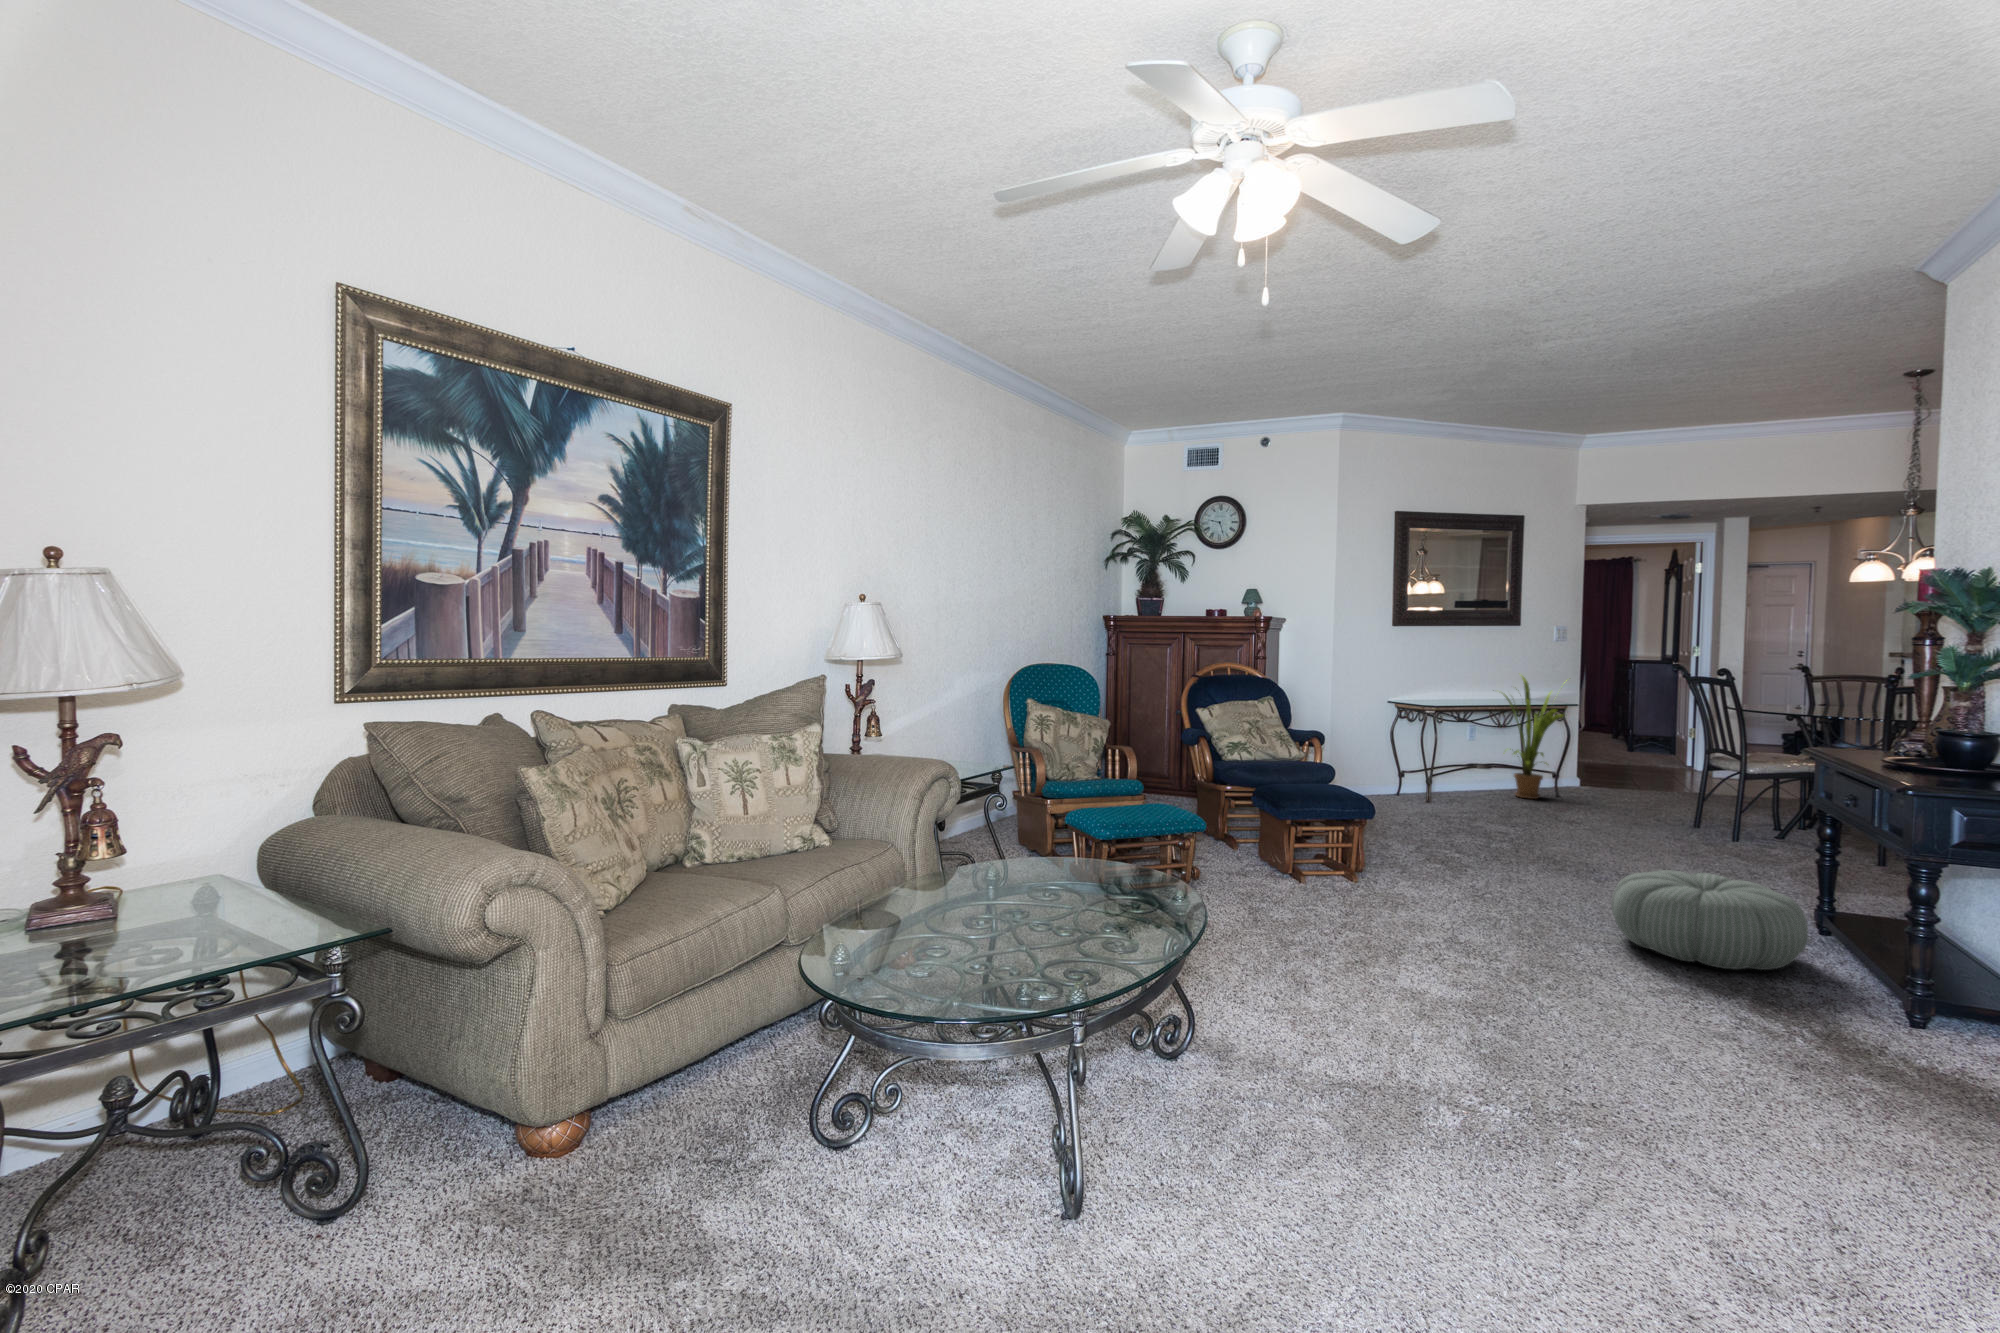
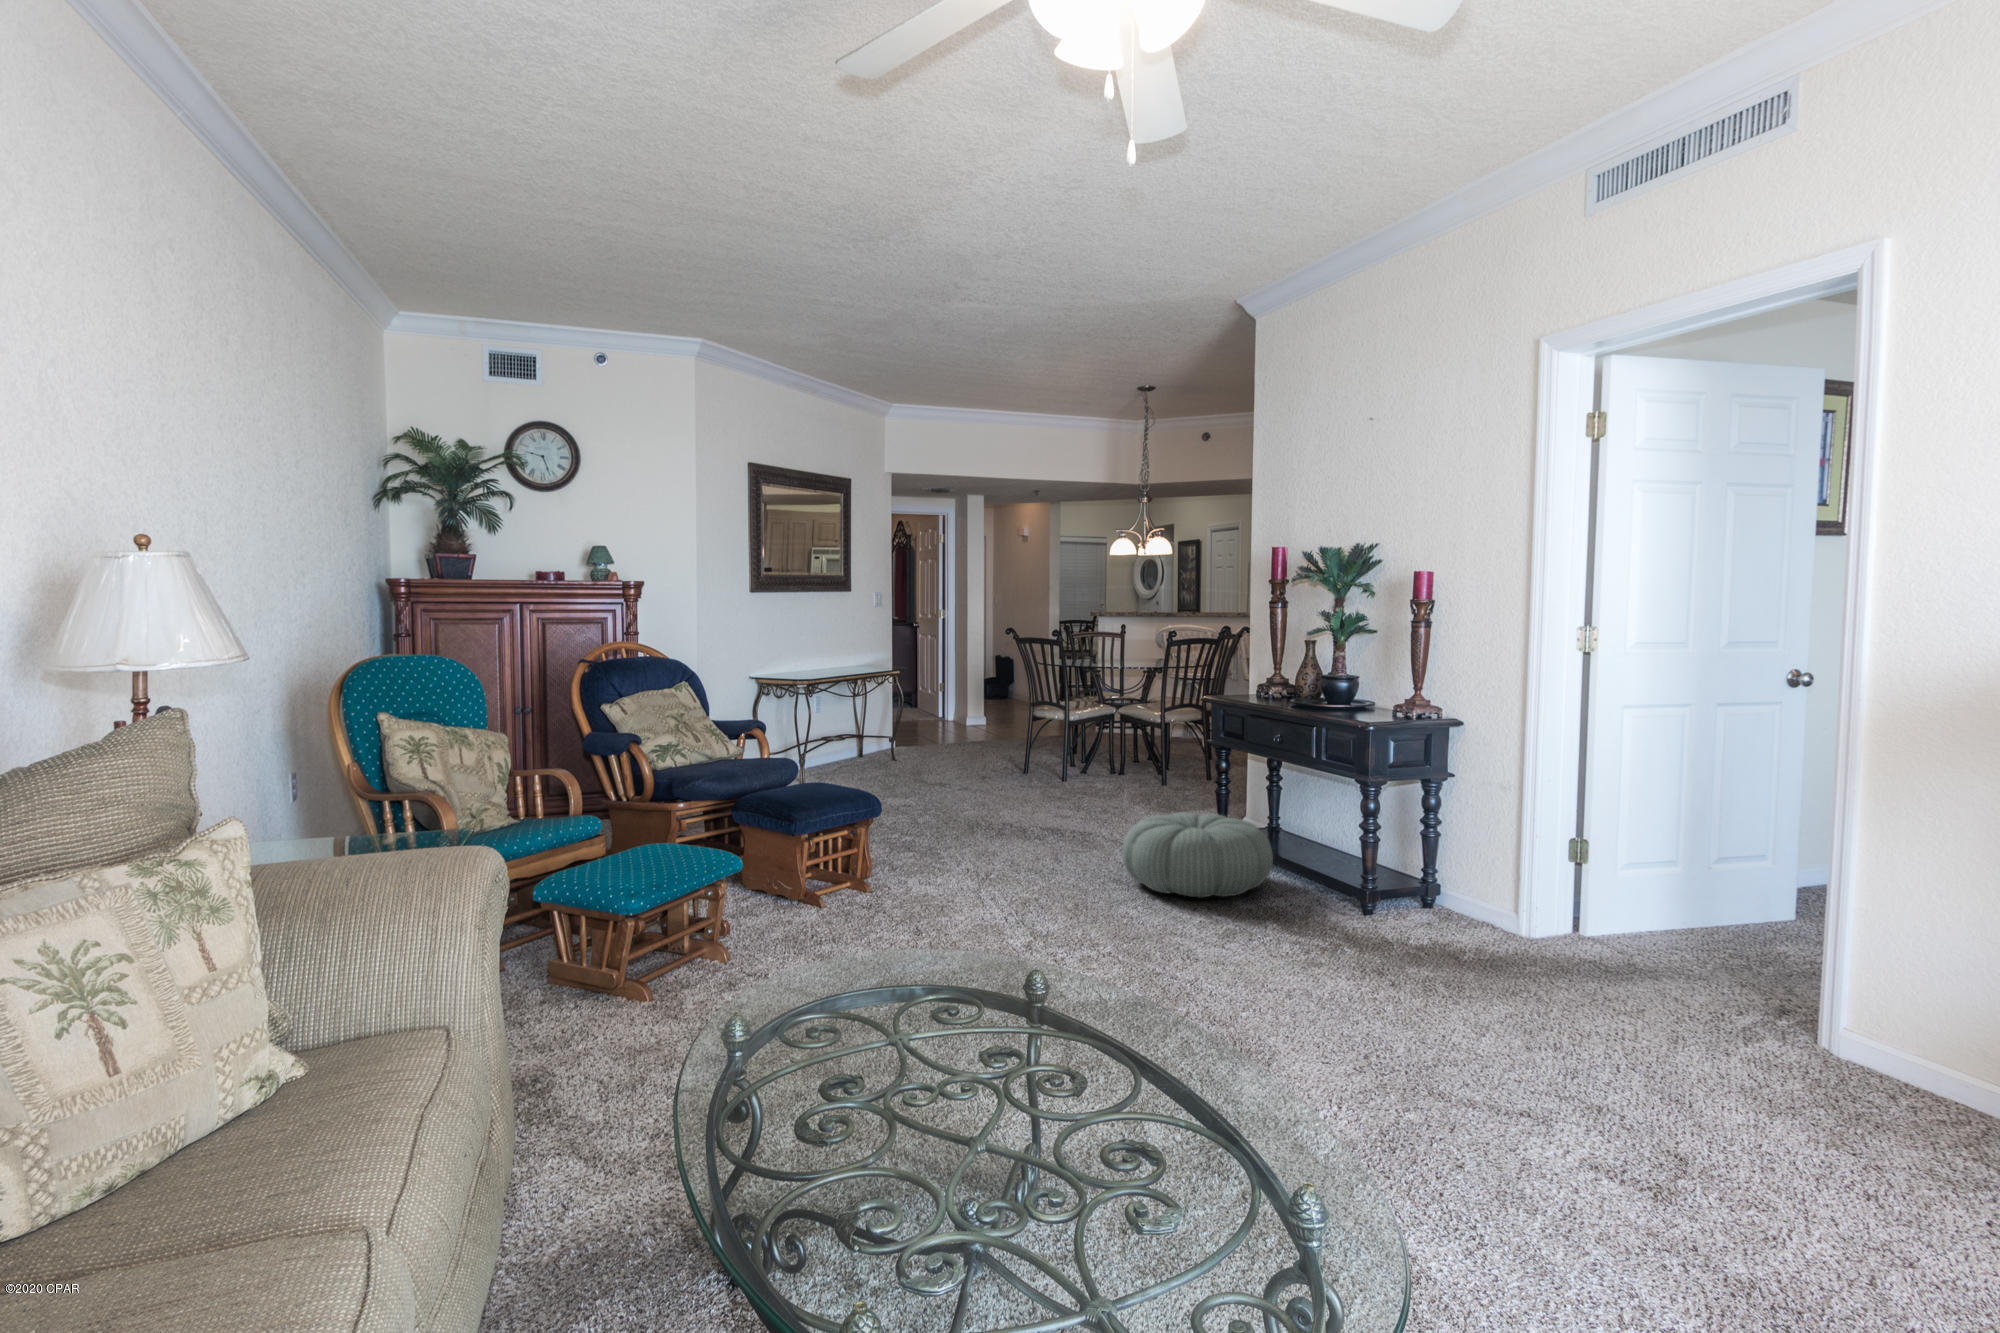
house plant: present [1504,676,1563,799] -> none [841,639,914,767]

